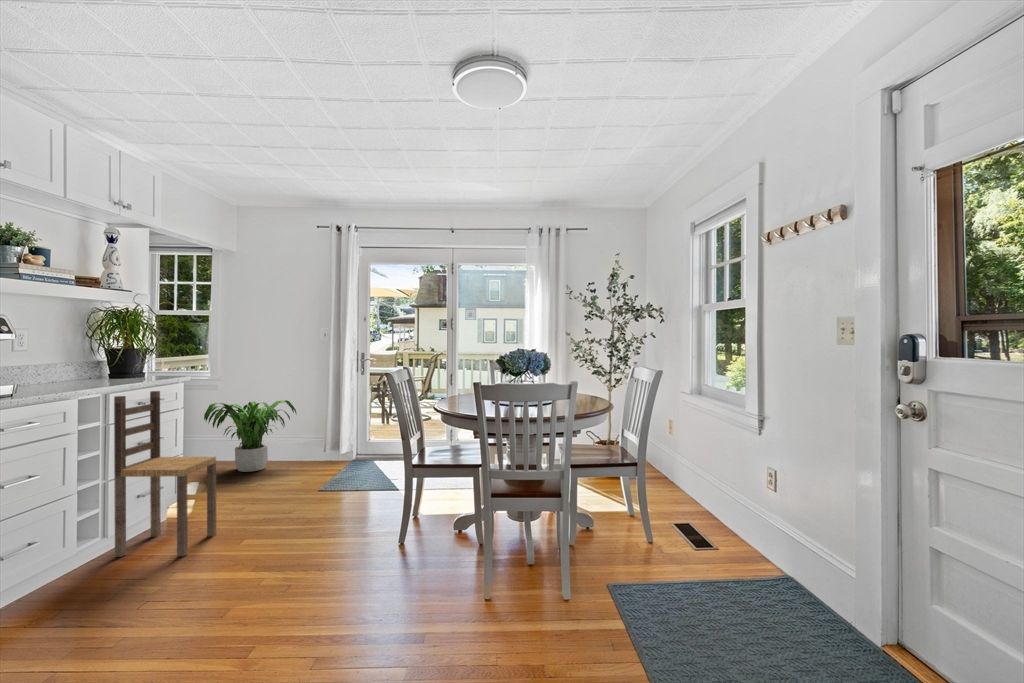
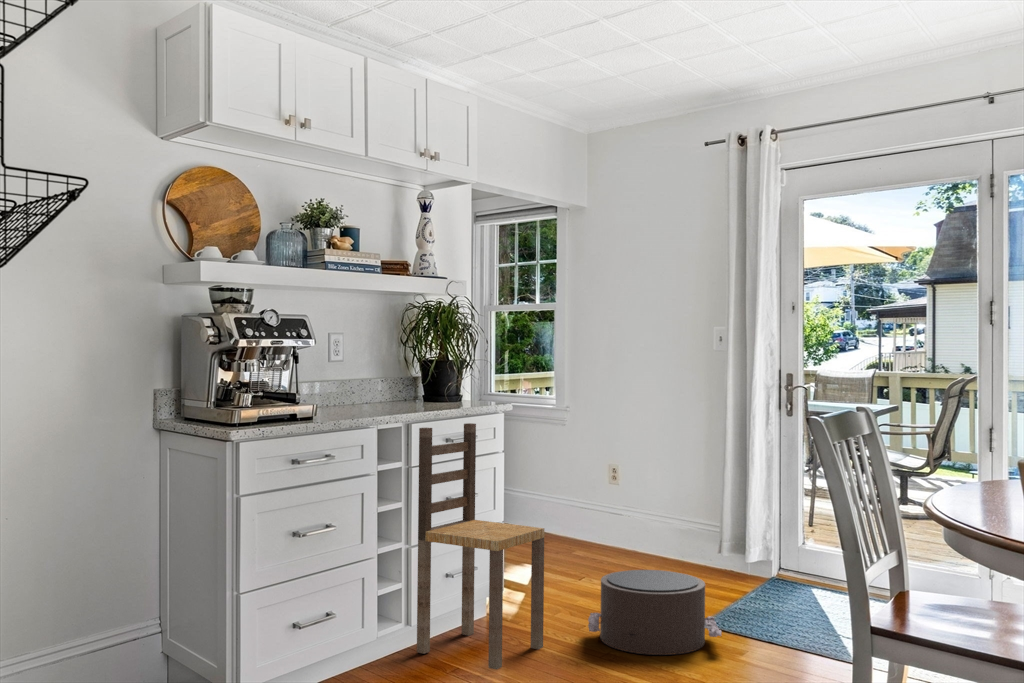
potted plant: present [204,400,296,472] -> none [542,448,678,561]
pouf: none [248,473,336,526] -> present [588,570,721,655]

